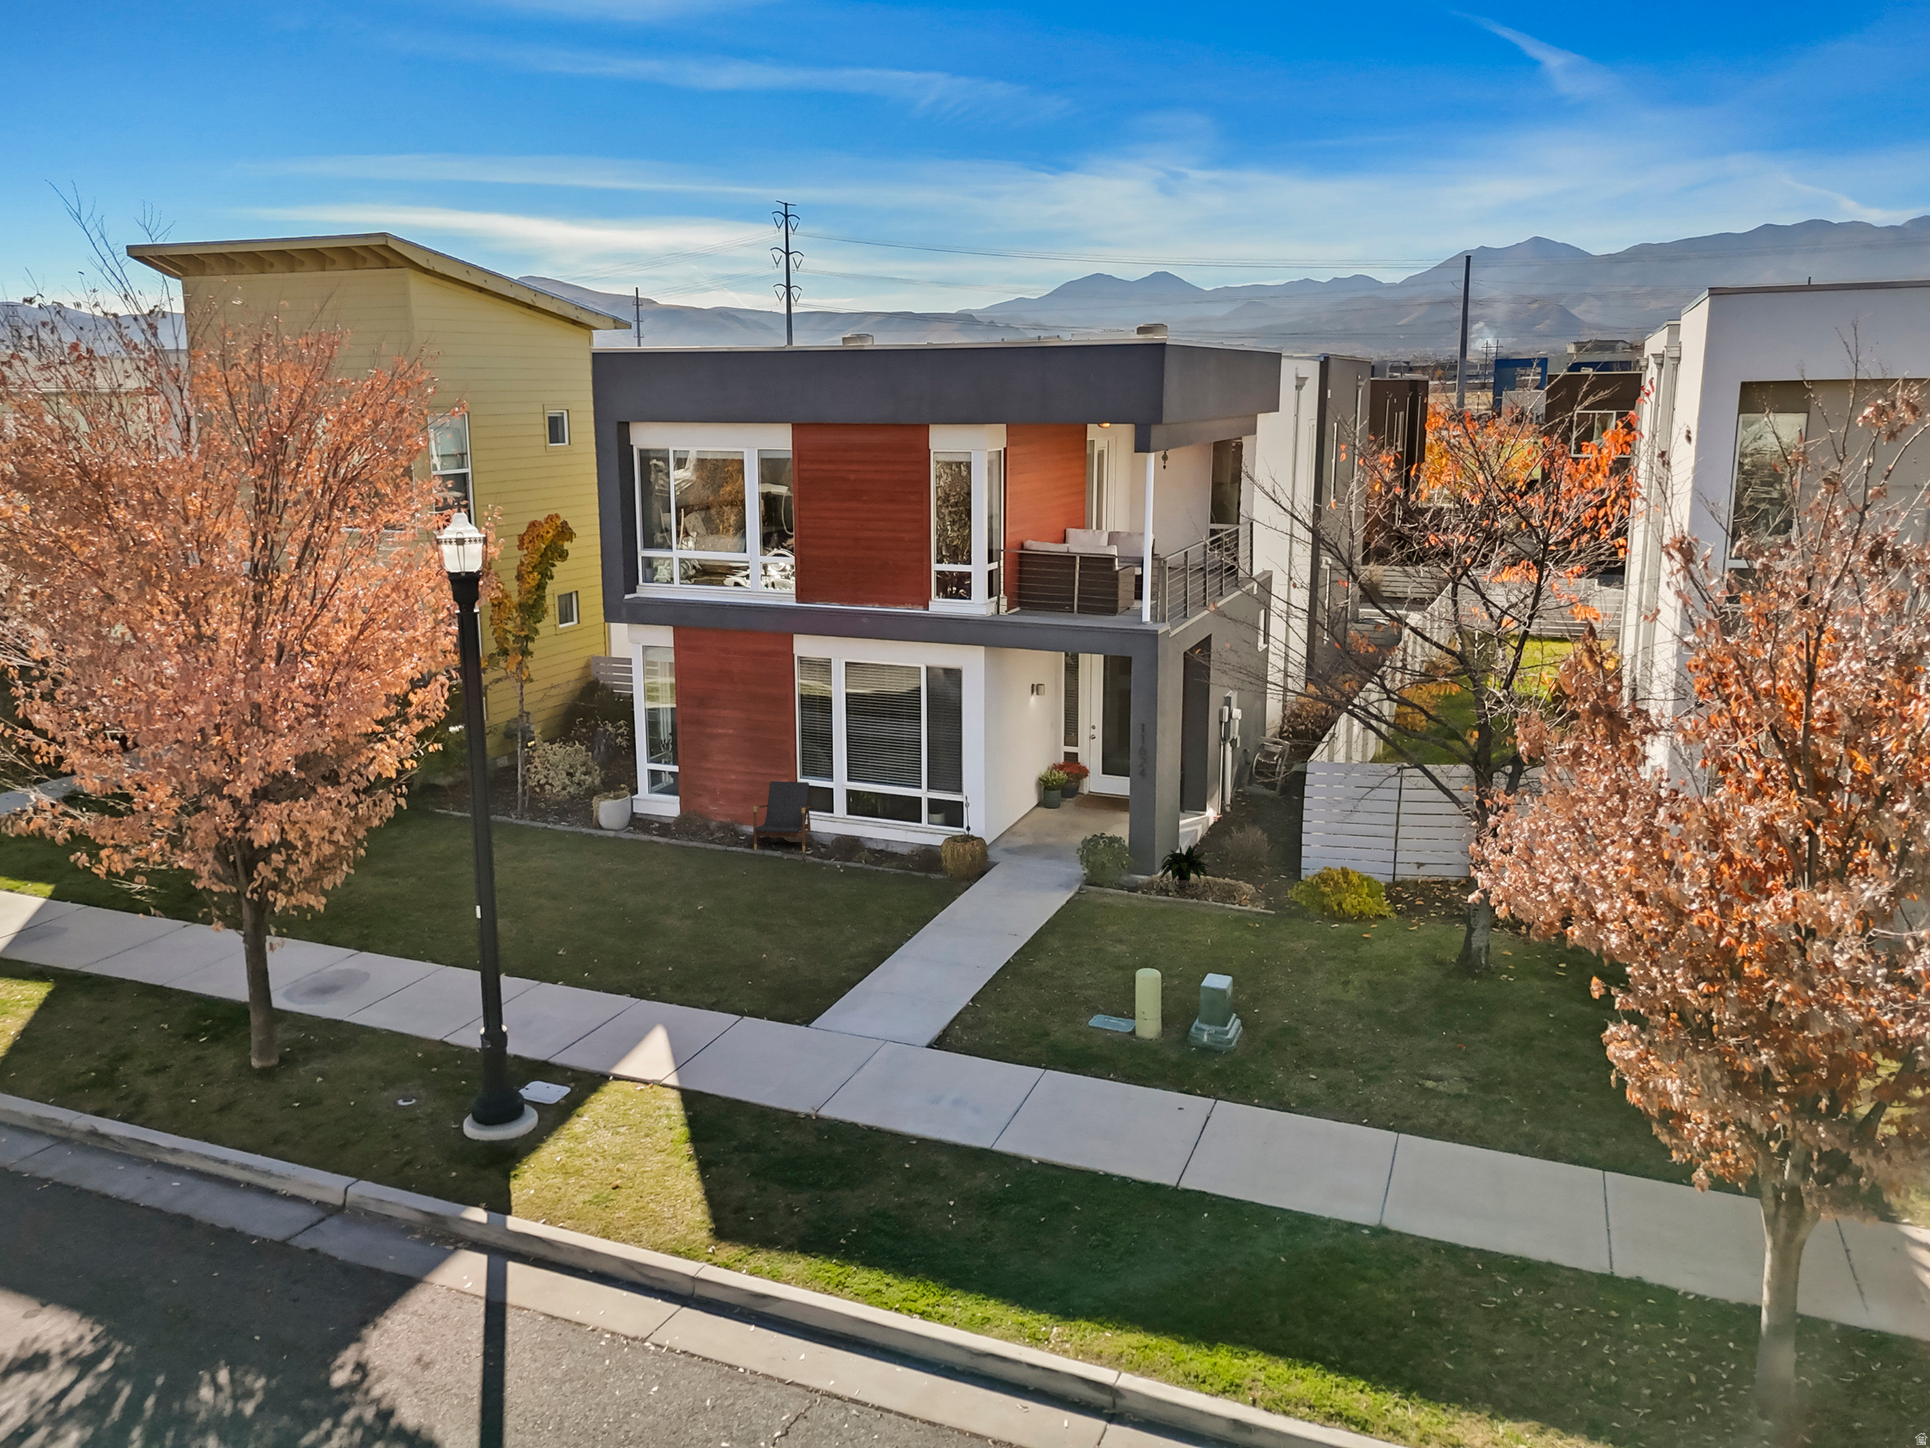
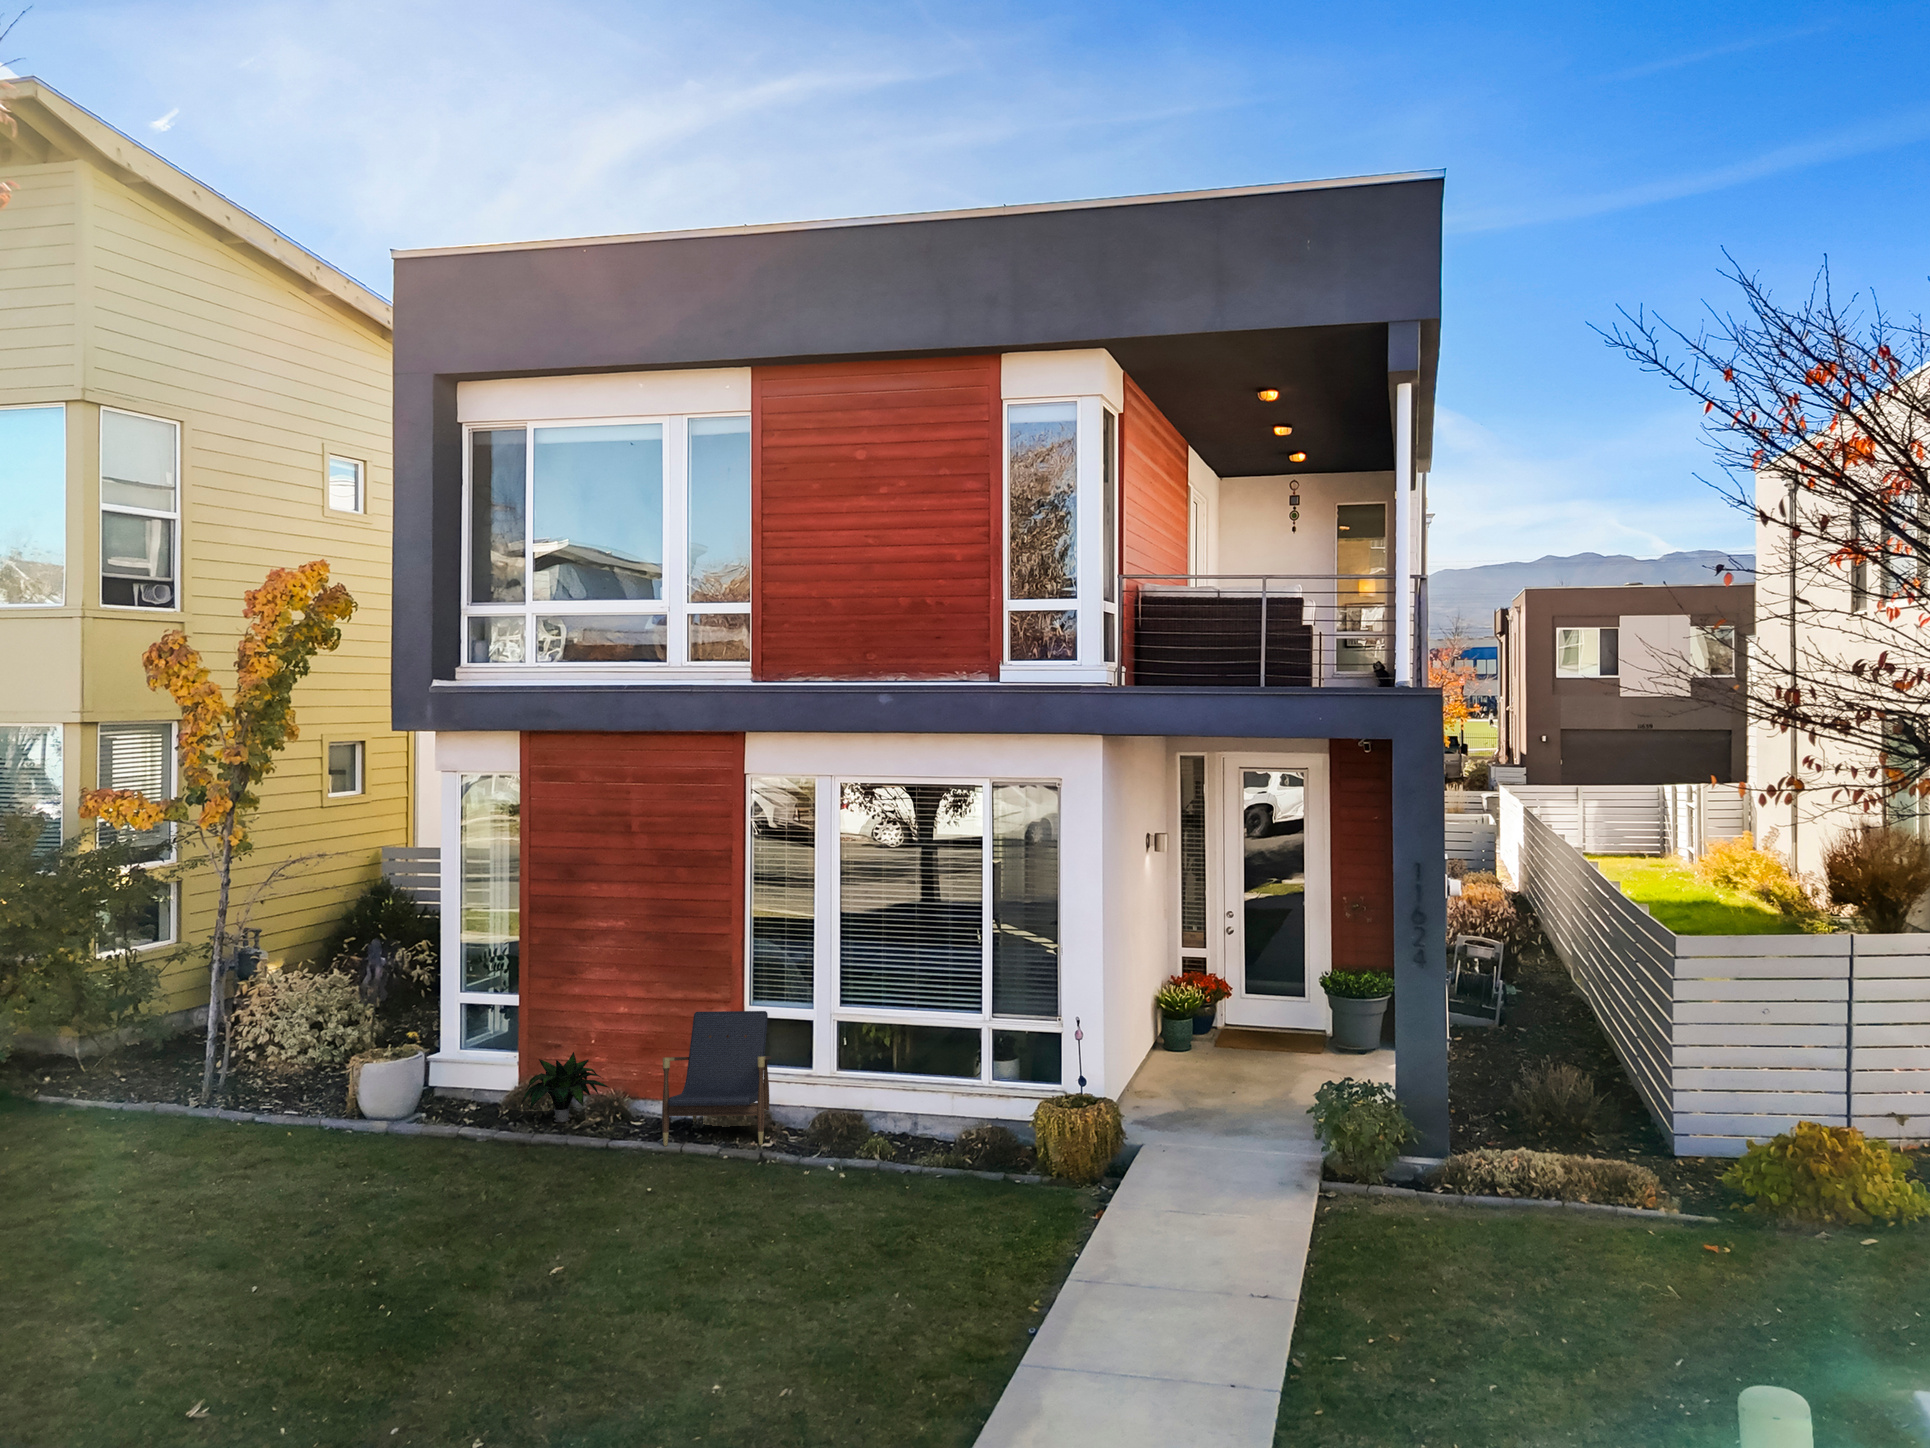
potted plant: present [1160,845,1209,887] -> present [521,1052,608,1122]

